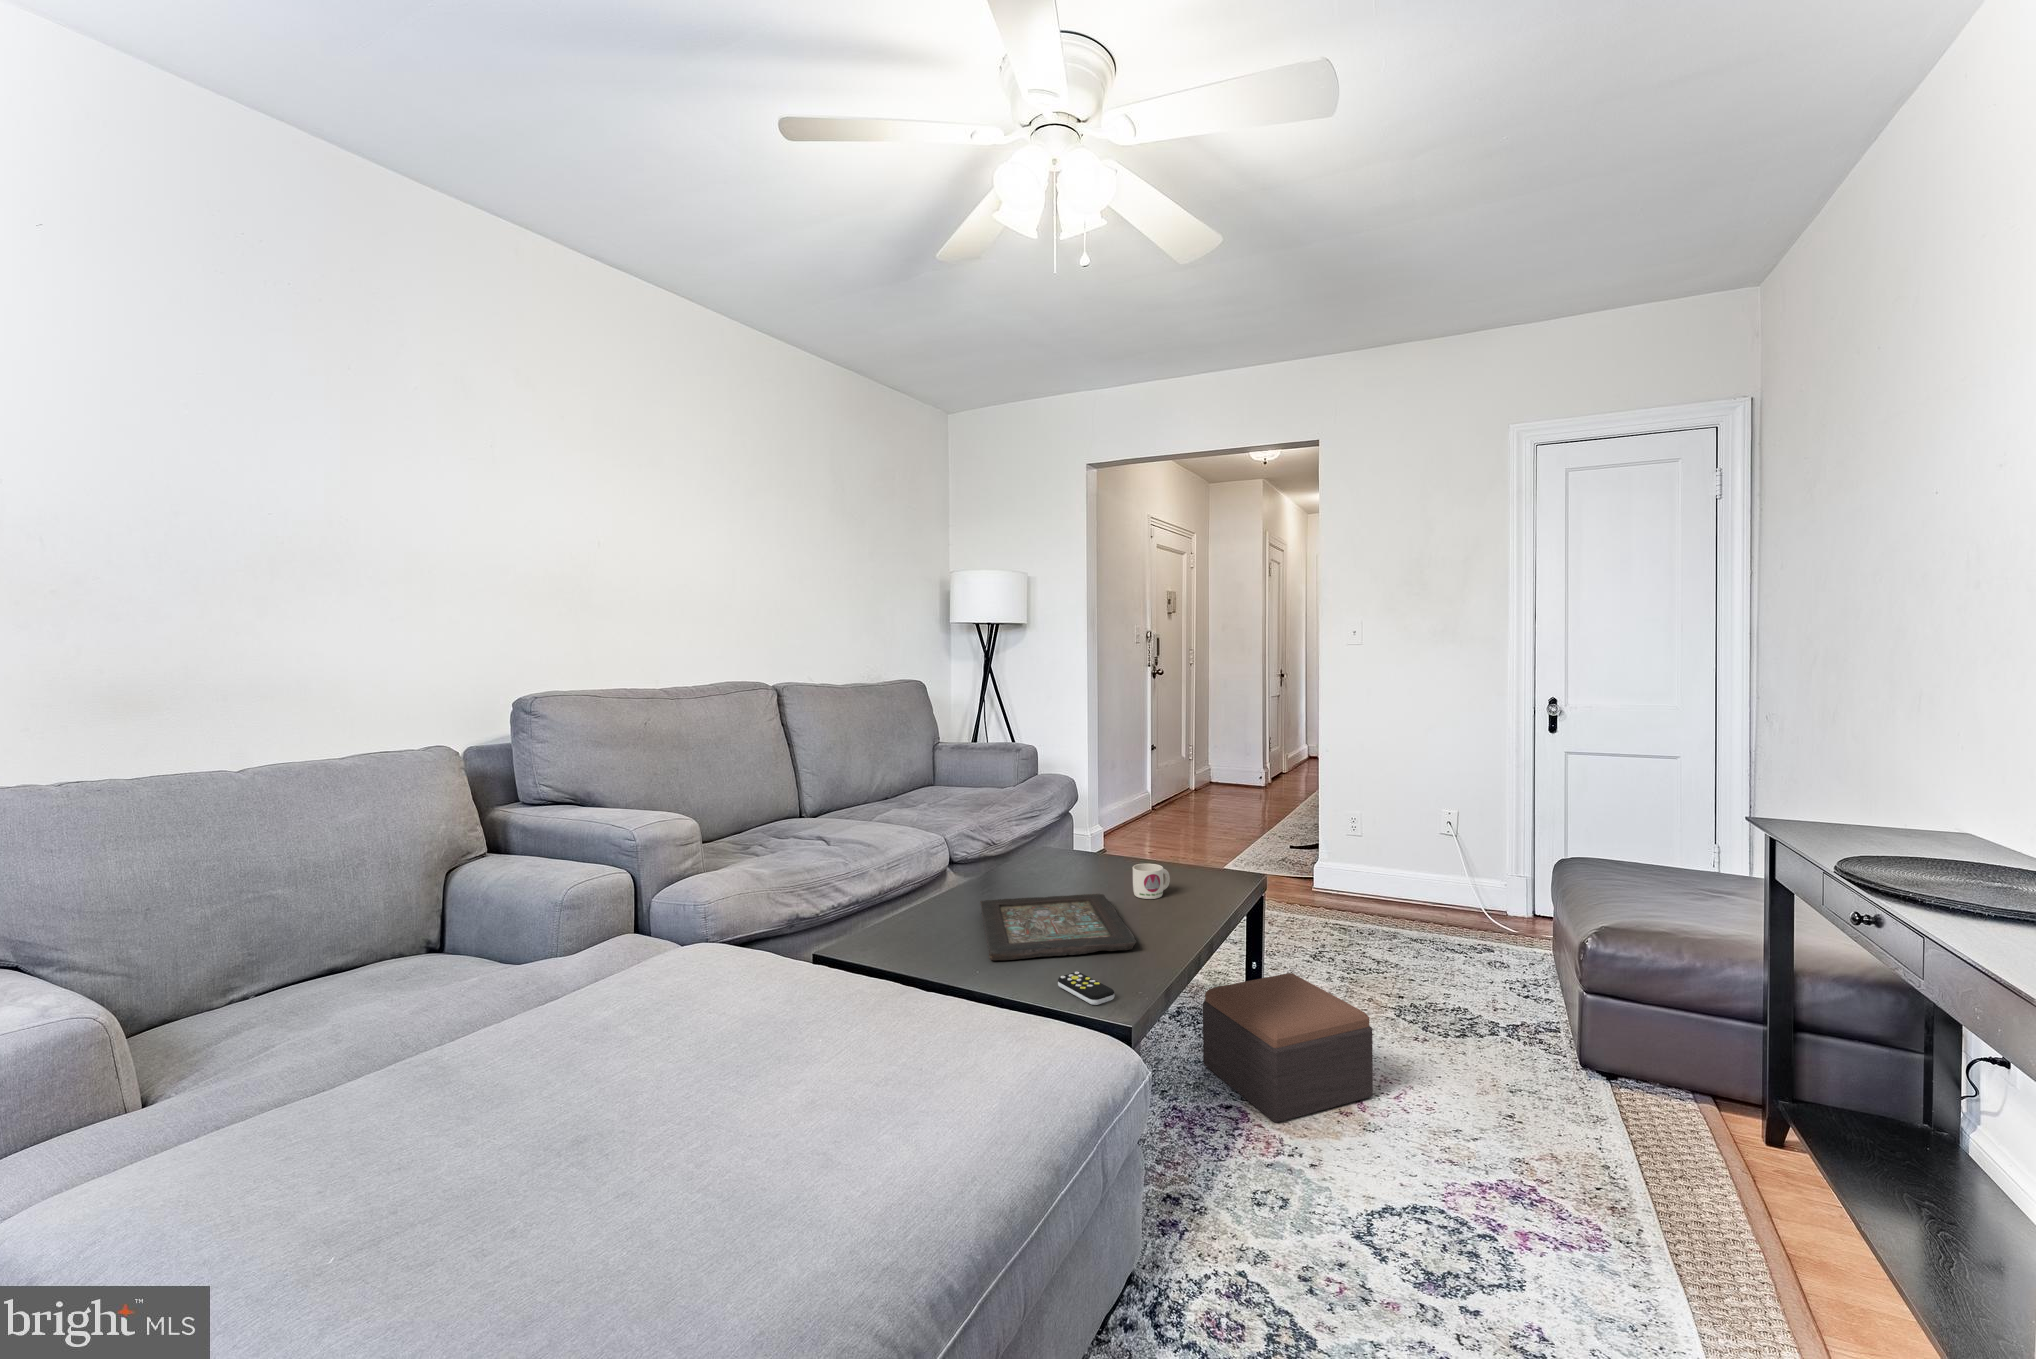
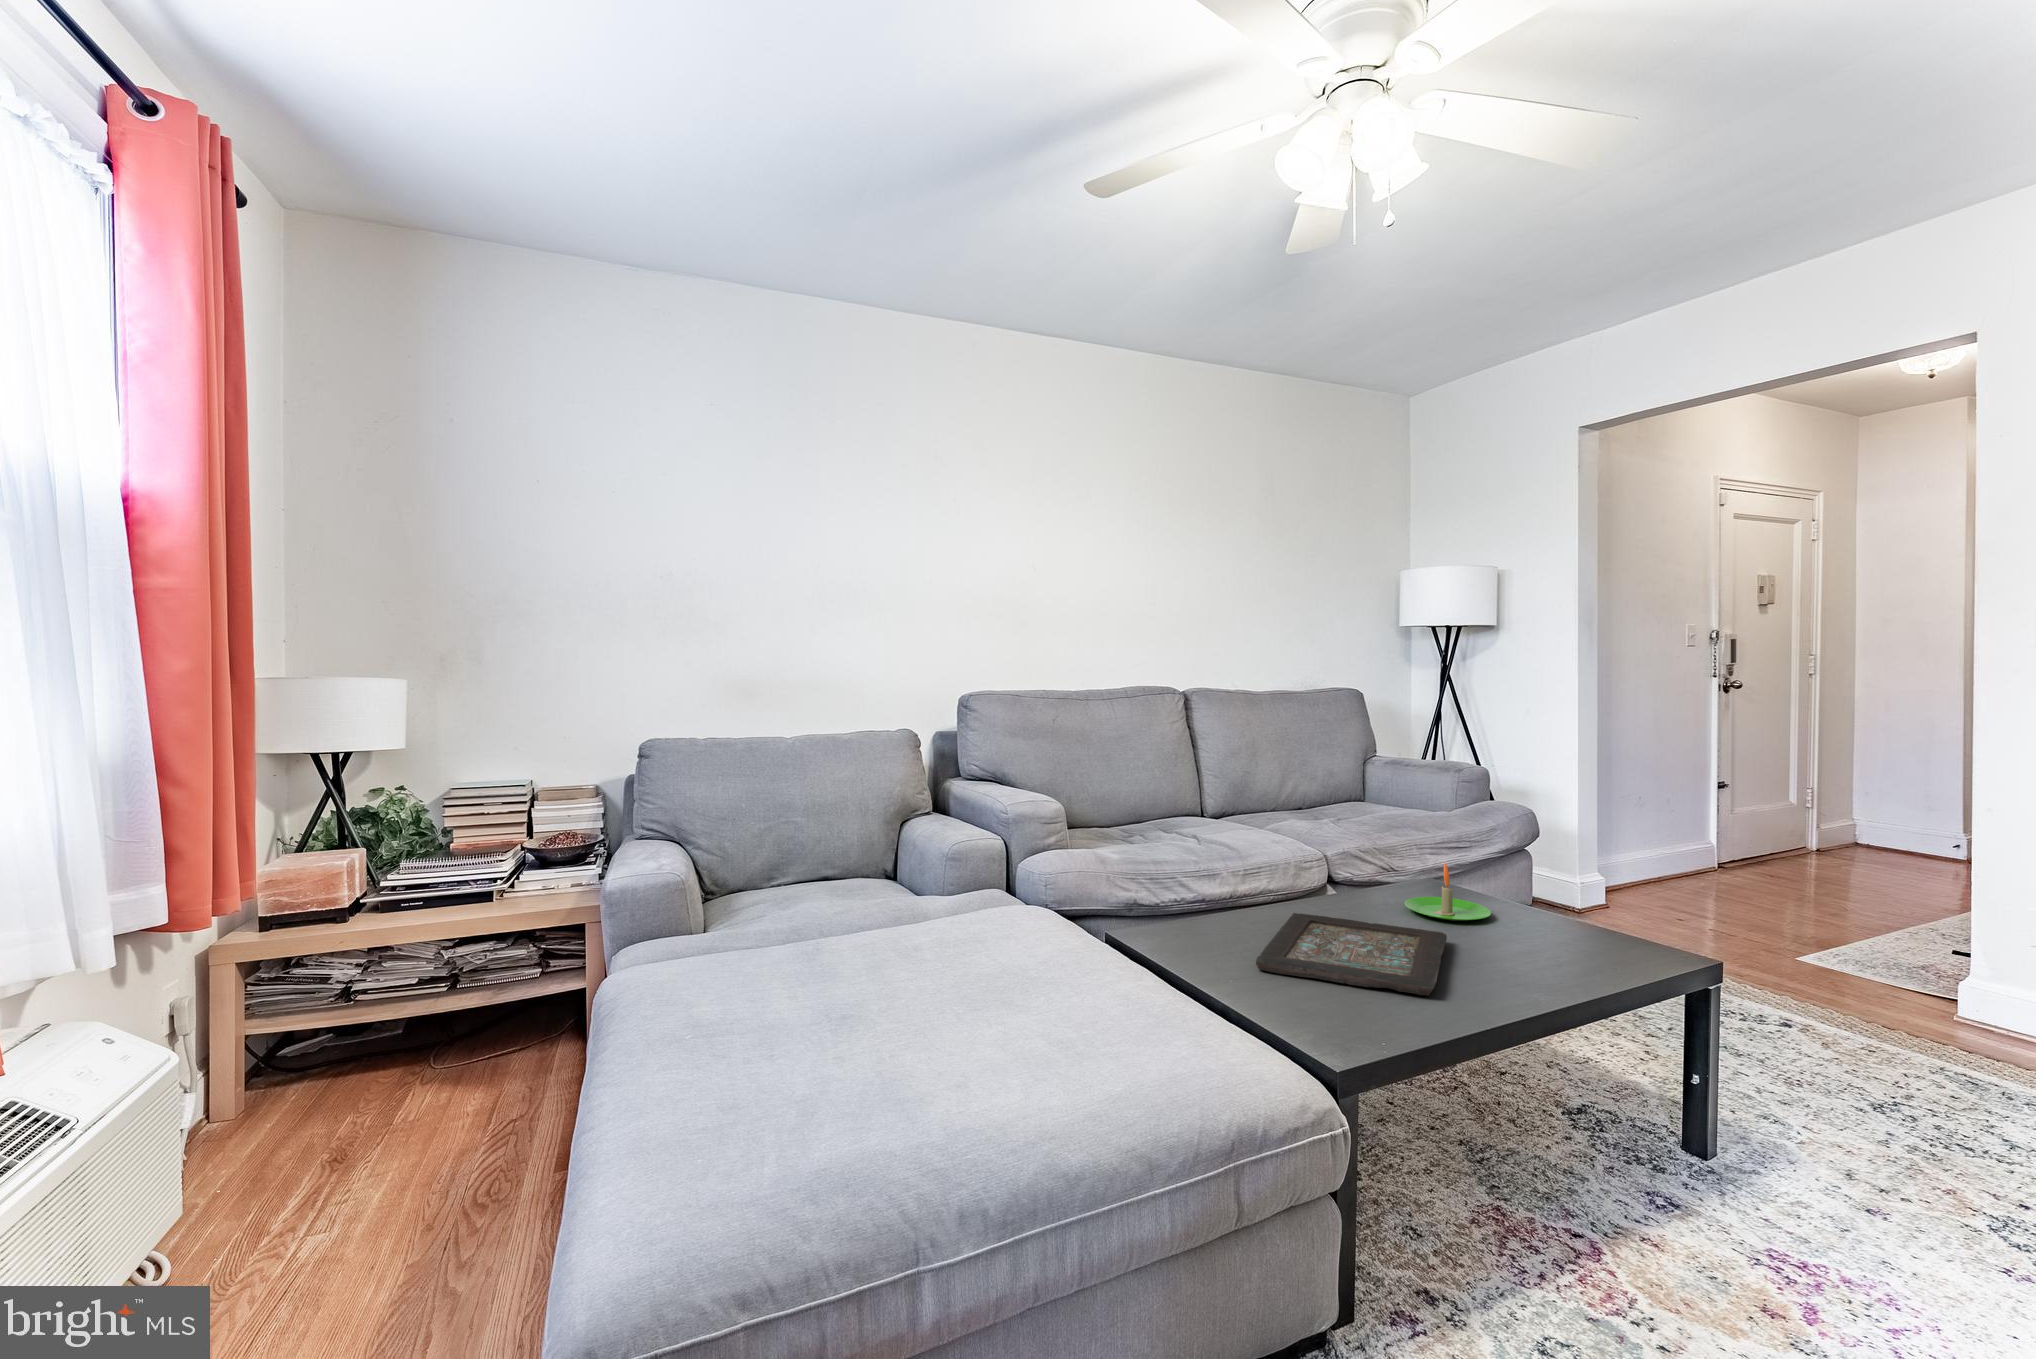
candle: none [1049,834,1114,883] -> present [1405,863,1491,921]
mug: present [1133,864,1170,899] -> none [1494,908,1551,953]
remote control: present [1058,972,1114,1005] -> none [1303,999,1356,1037]
footstool: present [1203,973,1373,1123] -> none [1573,1082,1845,1310]

